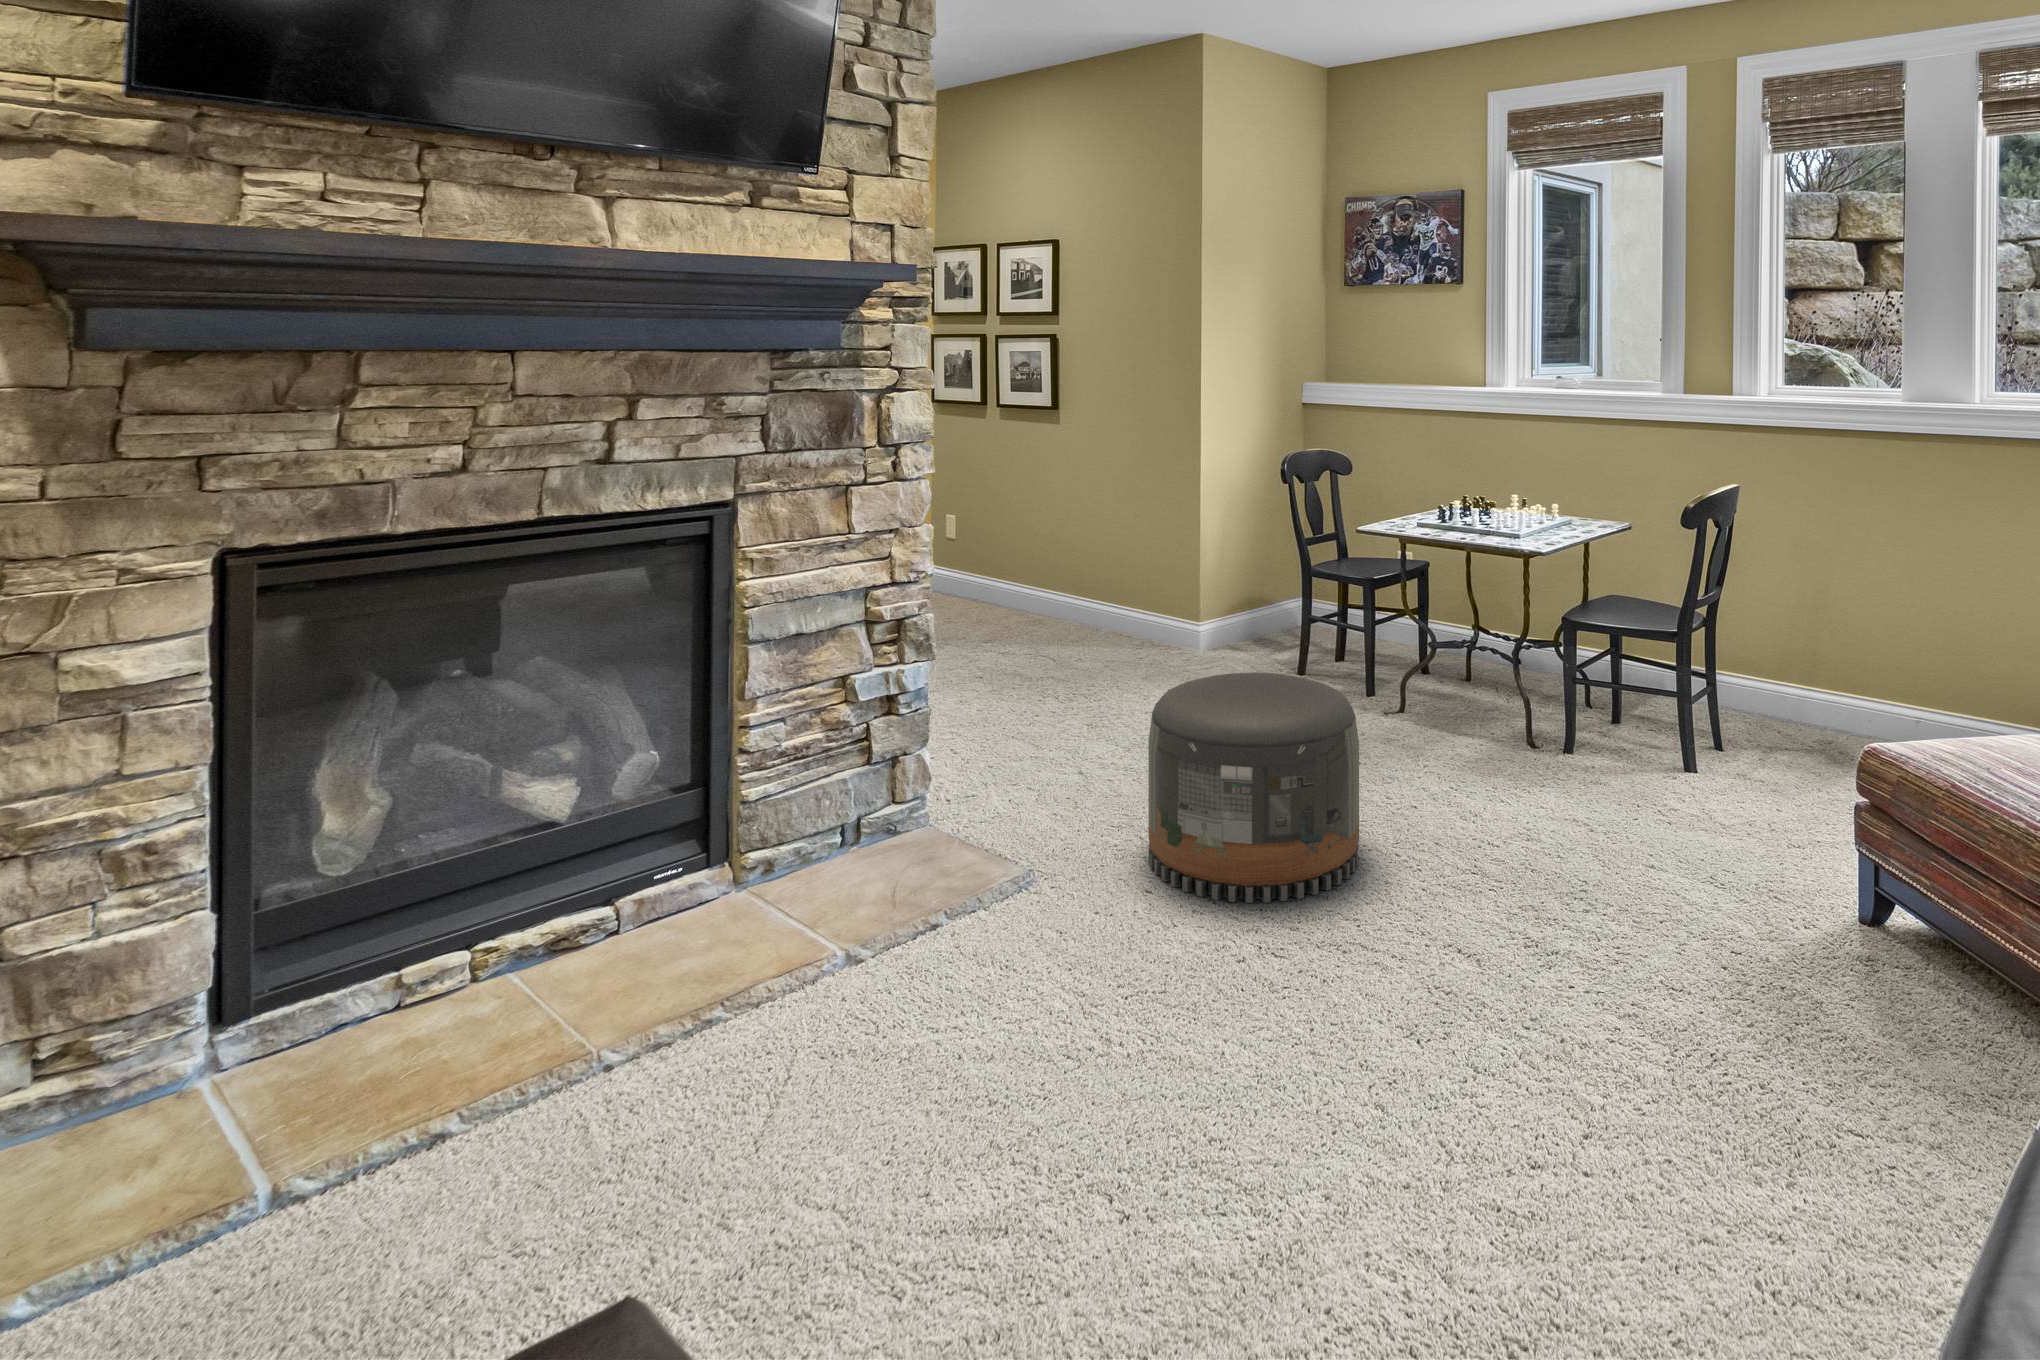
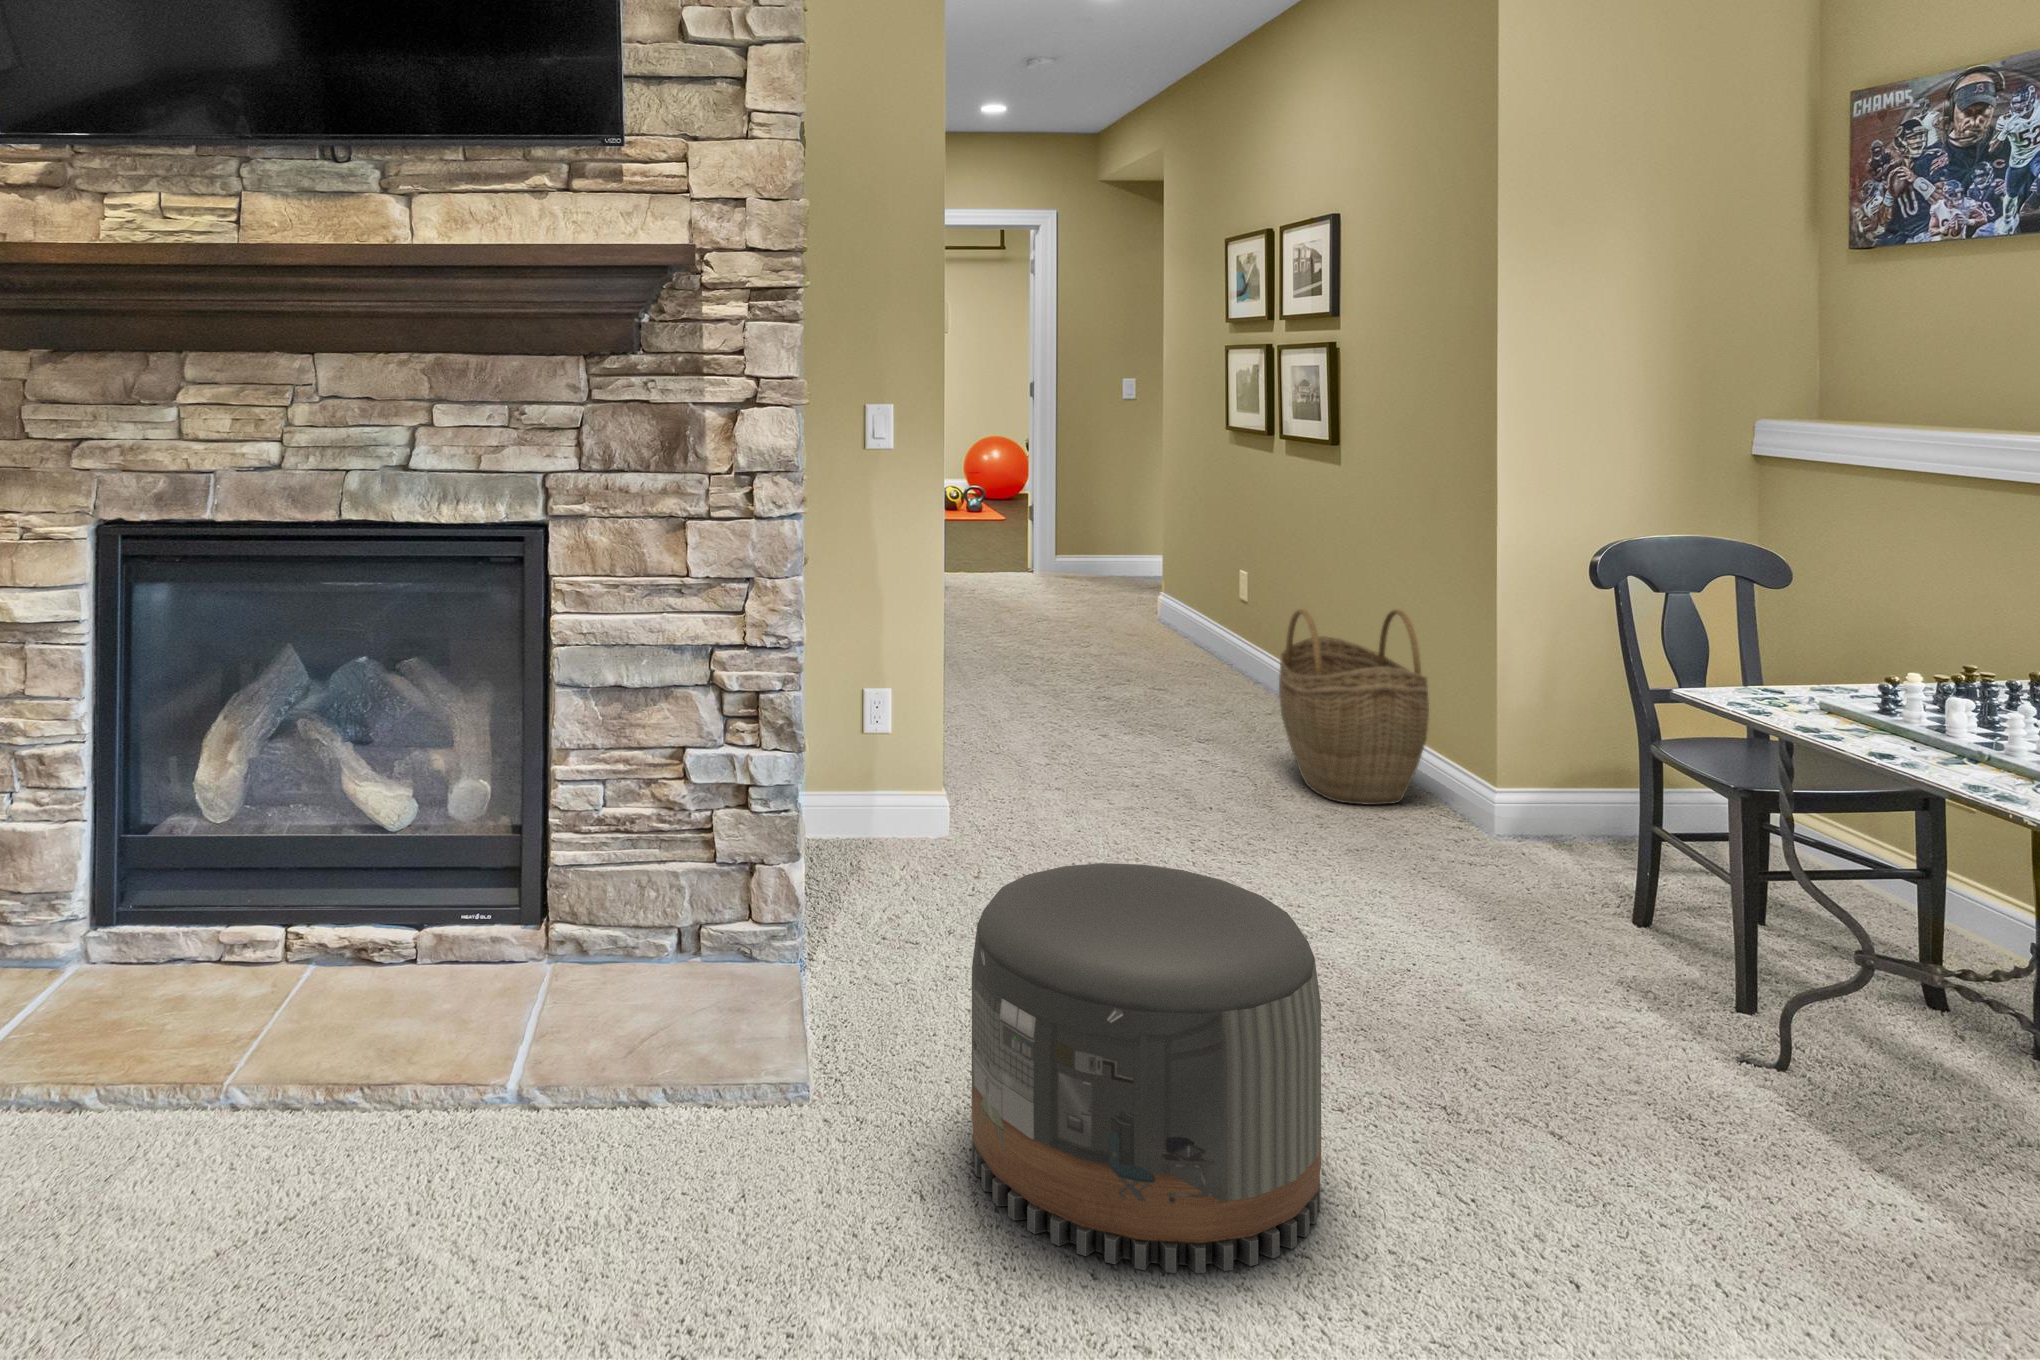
woven basket: none [1023,517,1129,652] -> present [1279,609,1429,805]

